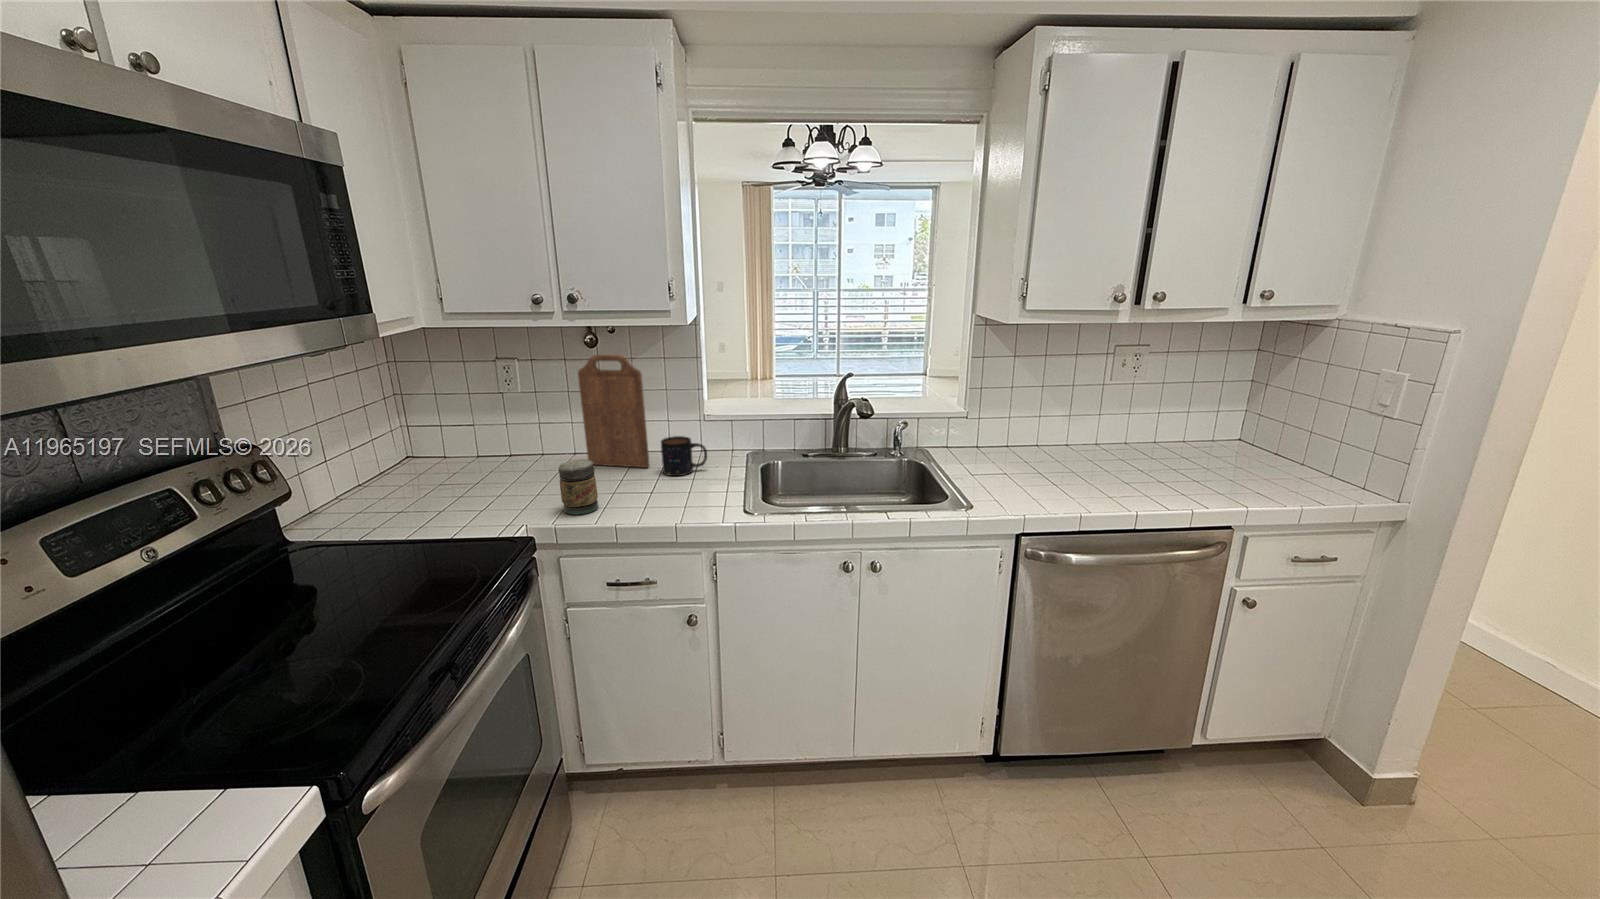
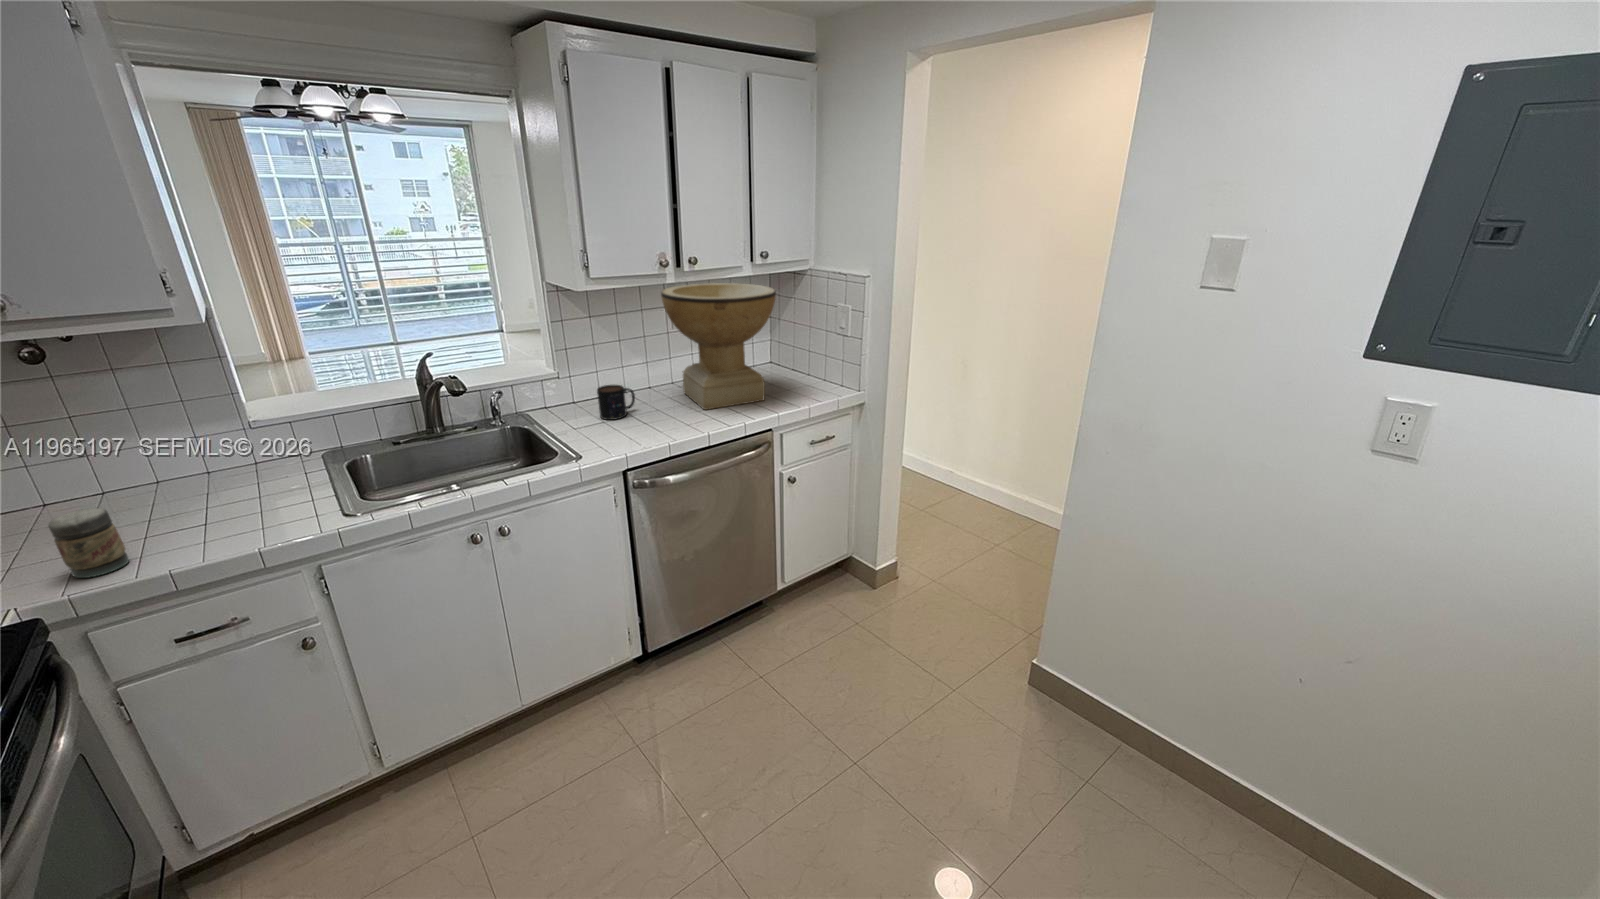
decorative bowl: none [1105,330,1278,487] -> present [661,283,776,410]
cutting board: present [578,355,649,468] -> none [16,368,181,515]
mug: present [661,436,707,476] -> present [597,385,635,420]

